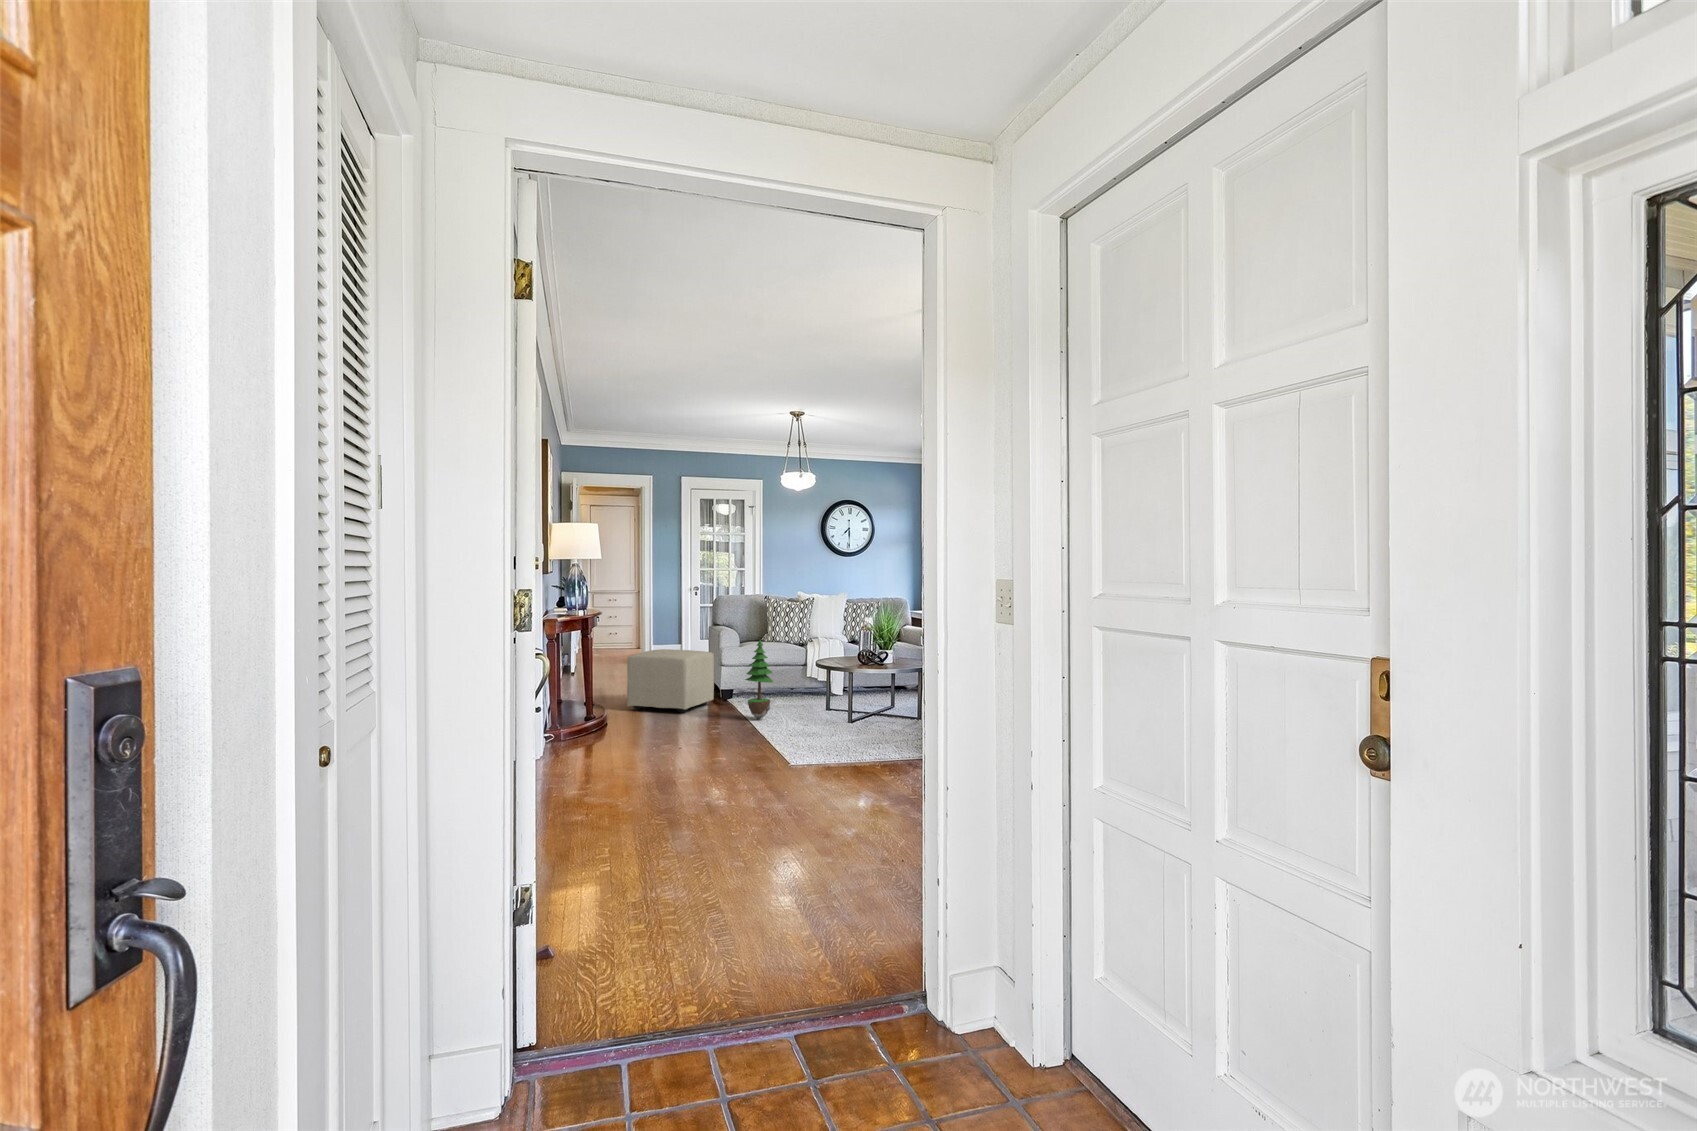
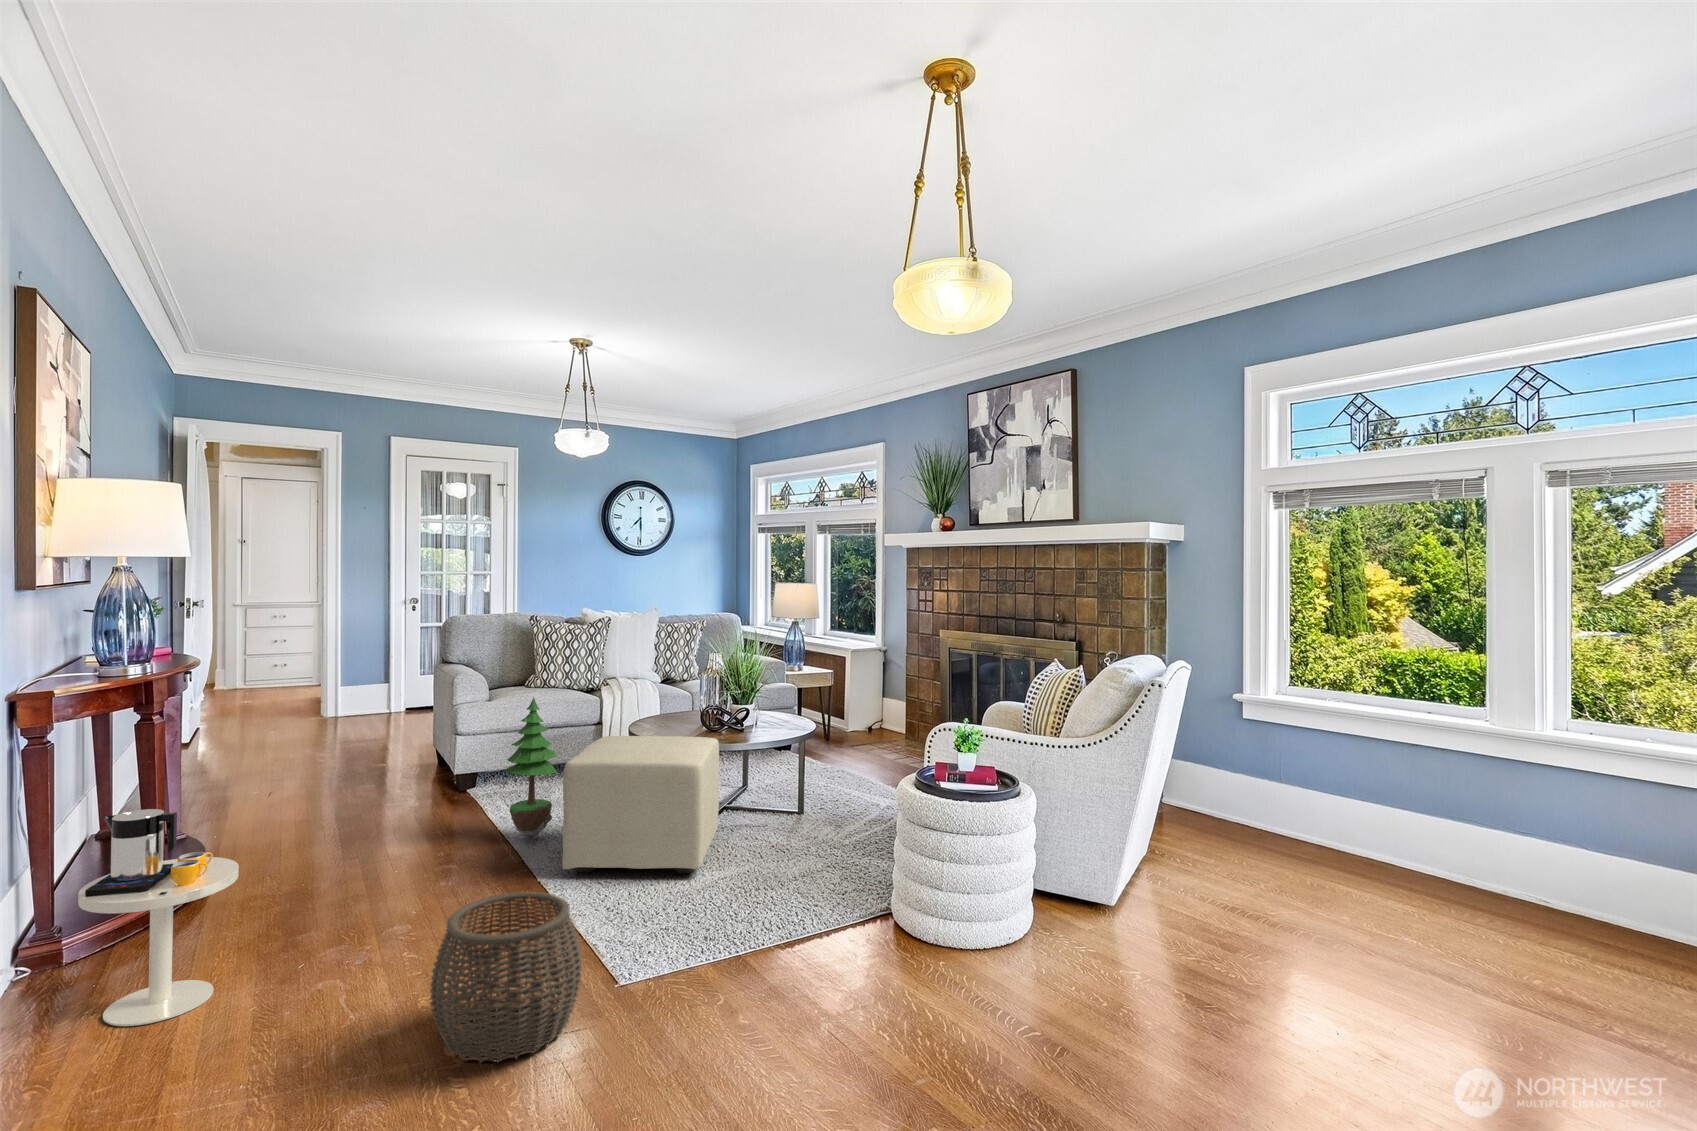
ottoman: present [627,649,714,713] -> present [562,736,719,874]
side table: none [574,670,630,757] -> present [78,809,239,1026]
woven basket: none [707,713,770,775] -> present [430,892,582,1063]

